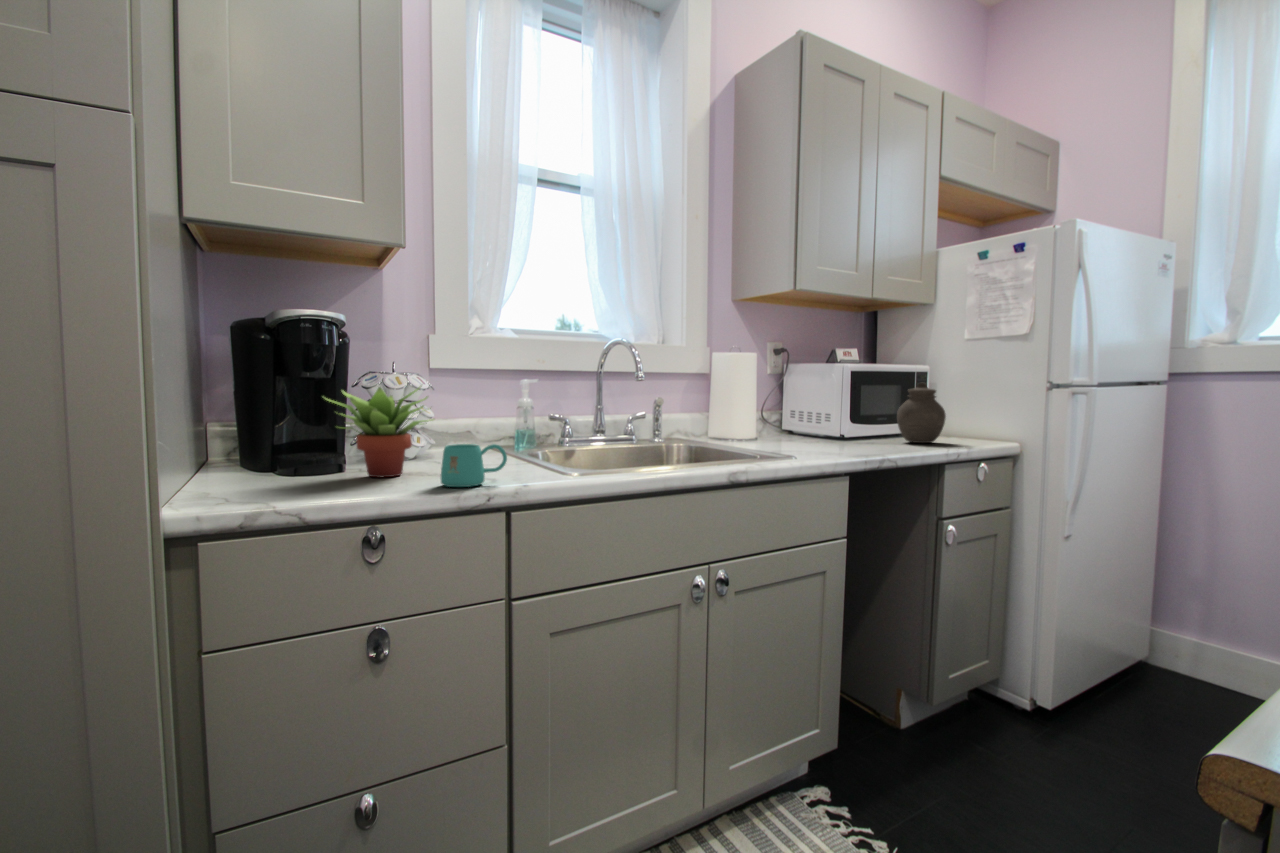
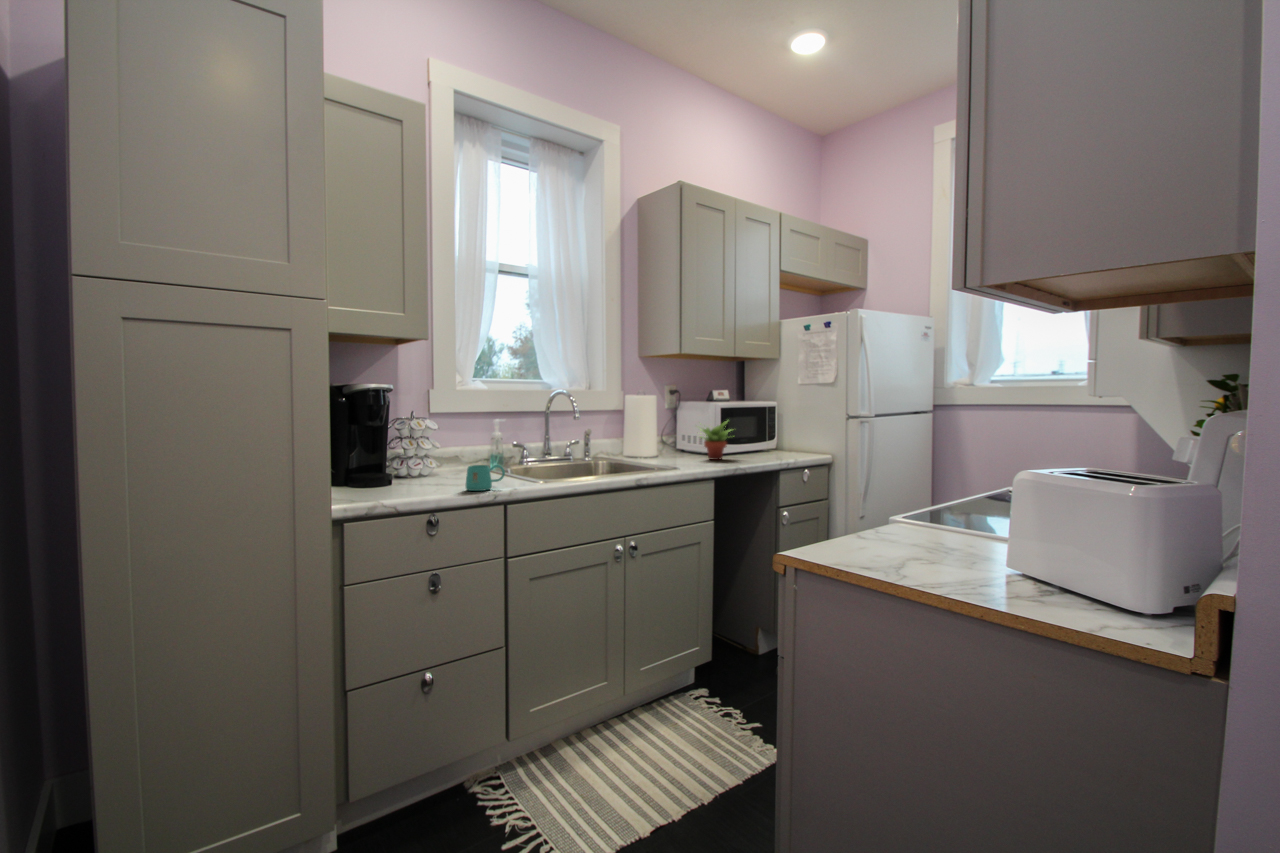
jar: present [897,383,946,443] -> none [753,416,784,458]
succulent plant: present [323,387,433,477] -> present [700,421,731,460]

